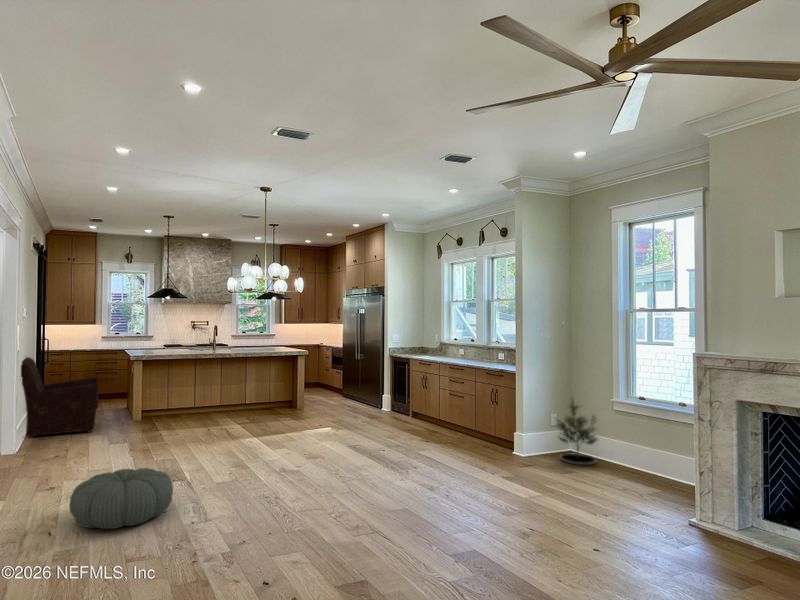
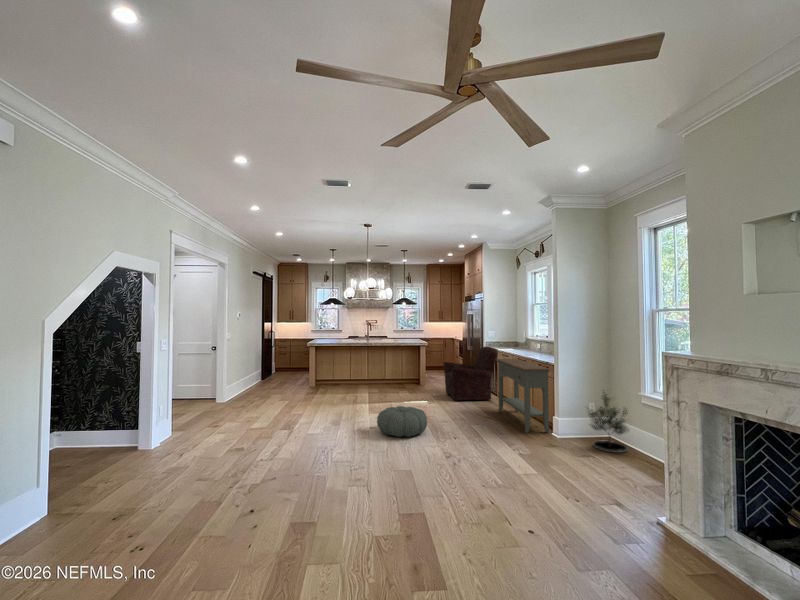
armchair: present [21,357,99,438] -> present [444,347,498,402]
console table: none [425,367,510,455] -> present [495,359,550,433]
pouf: present [69,468,173,529] -> present [377,406,427,437]

